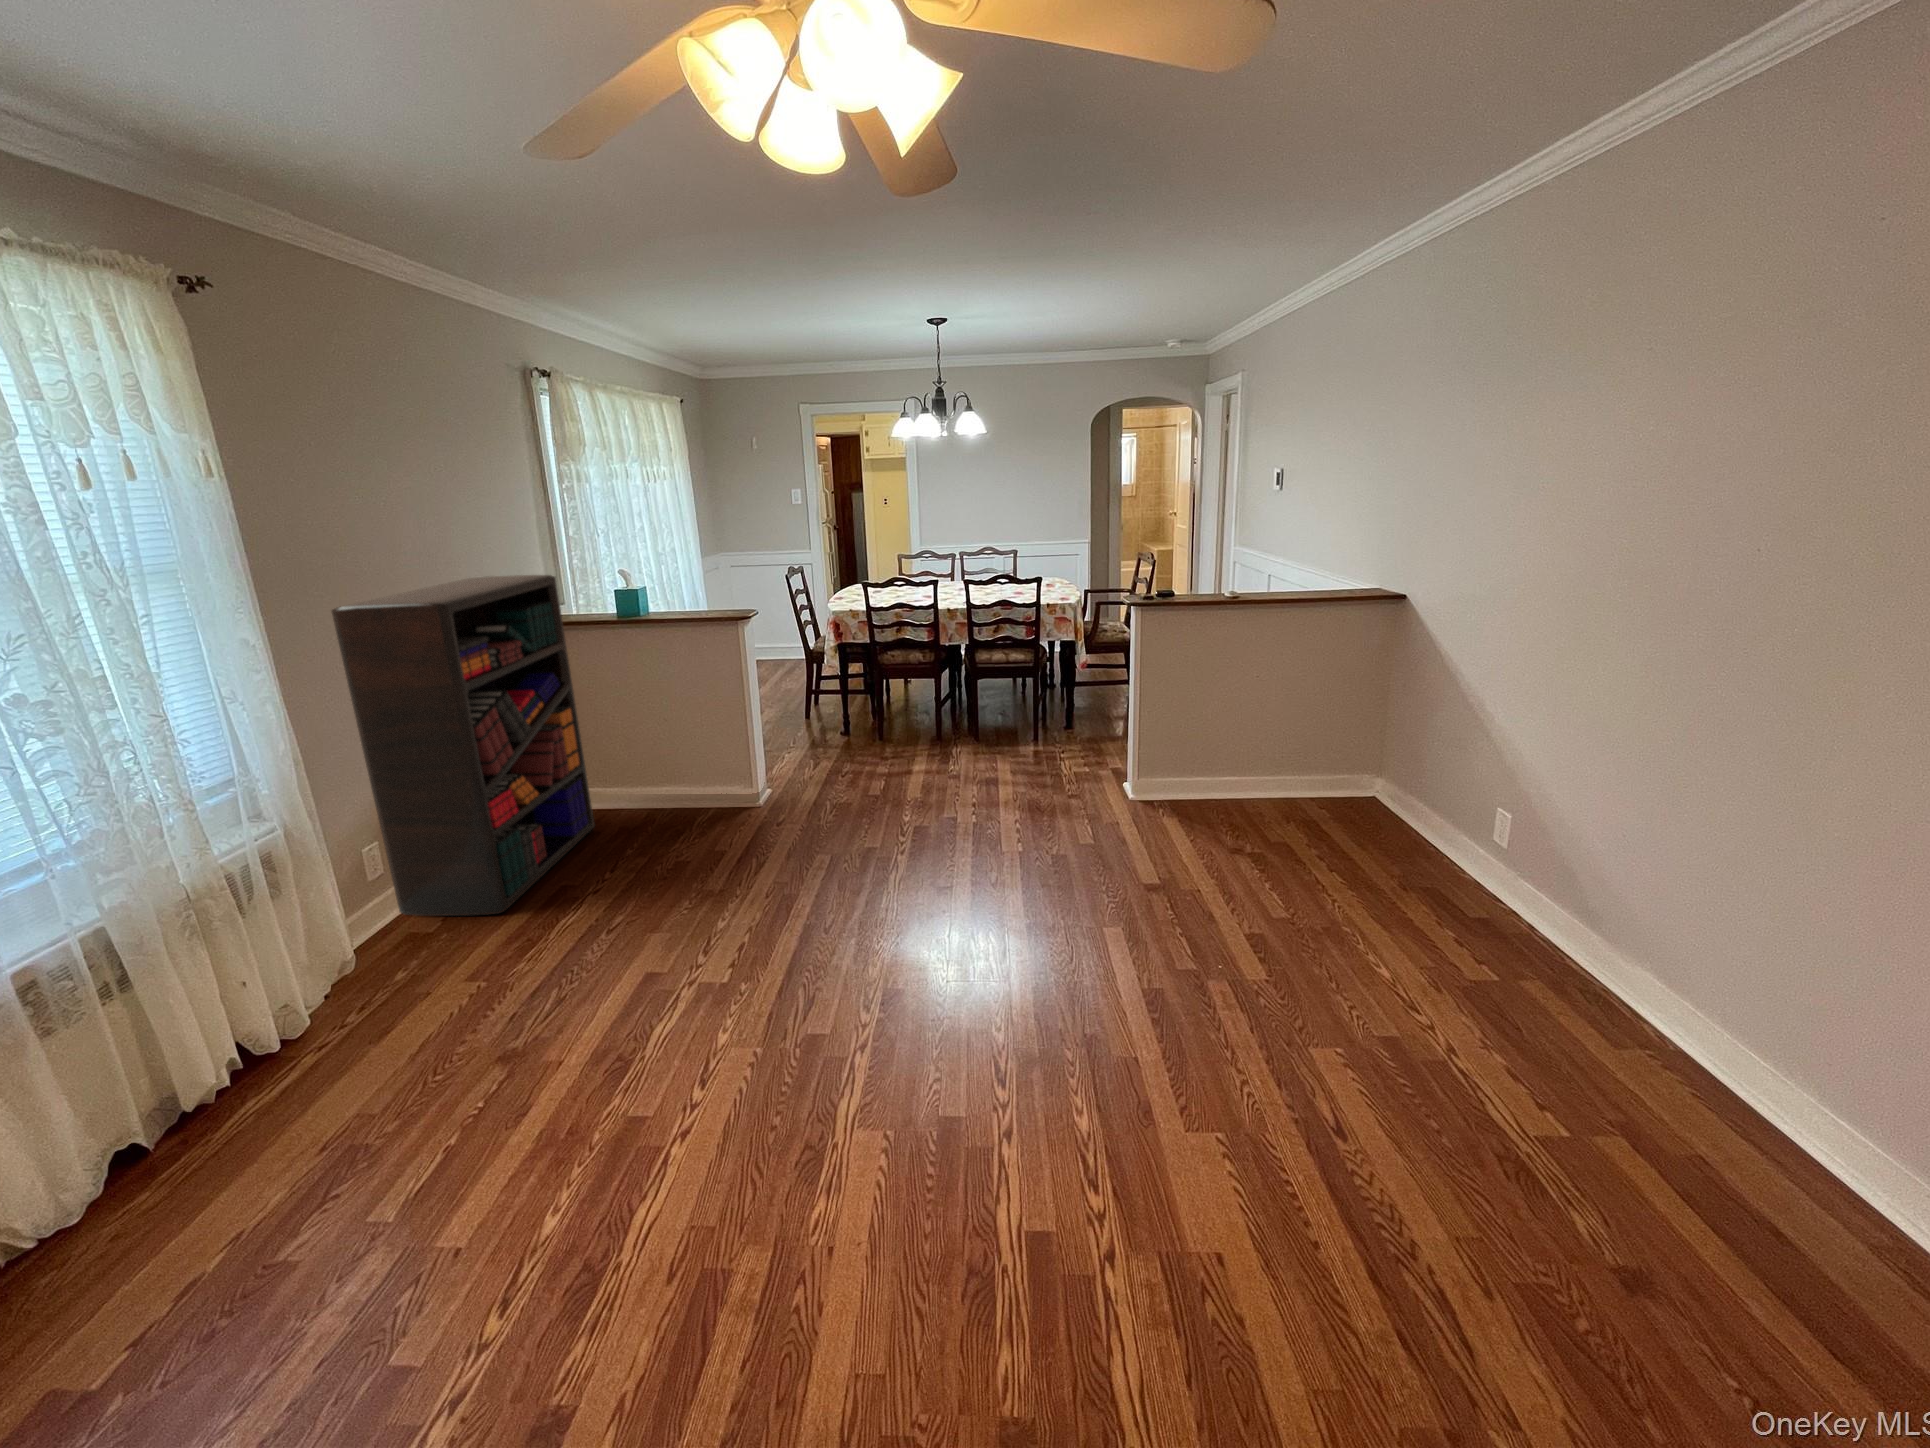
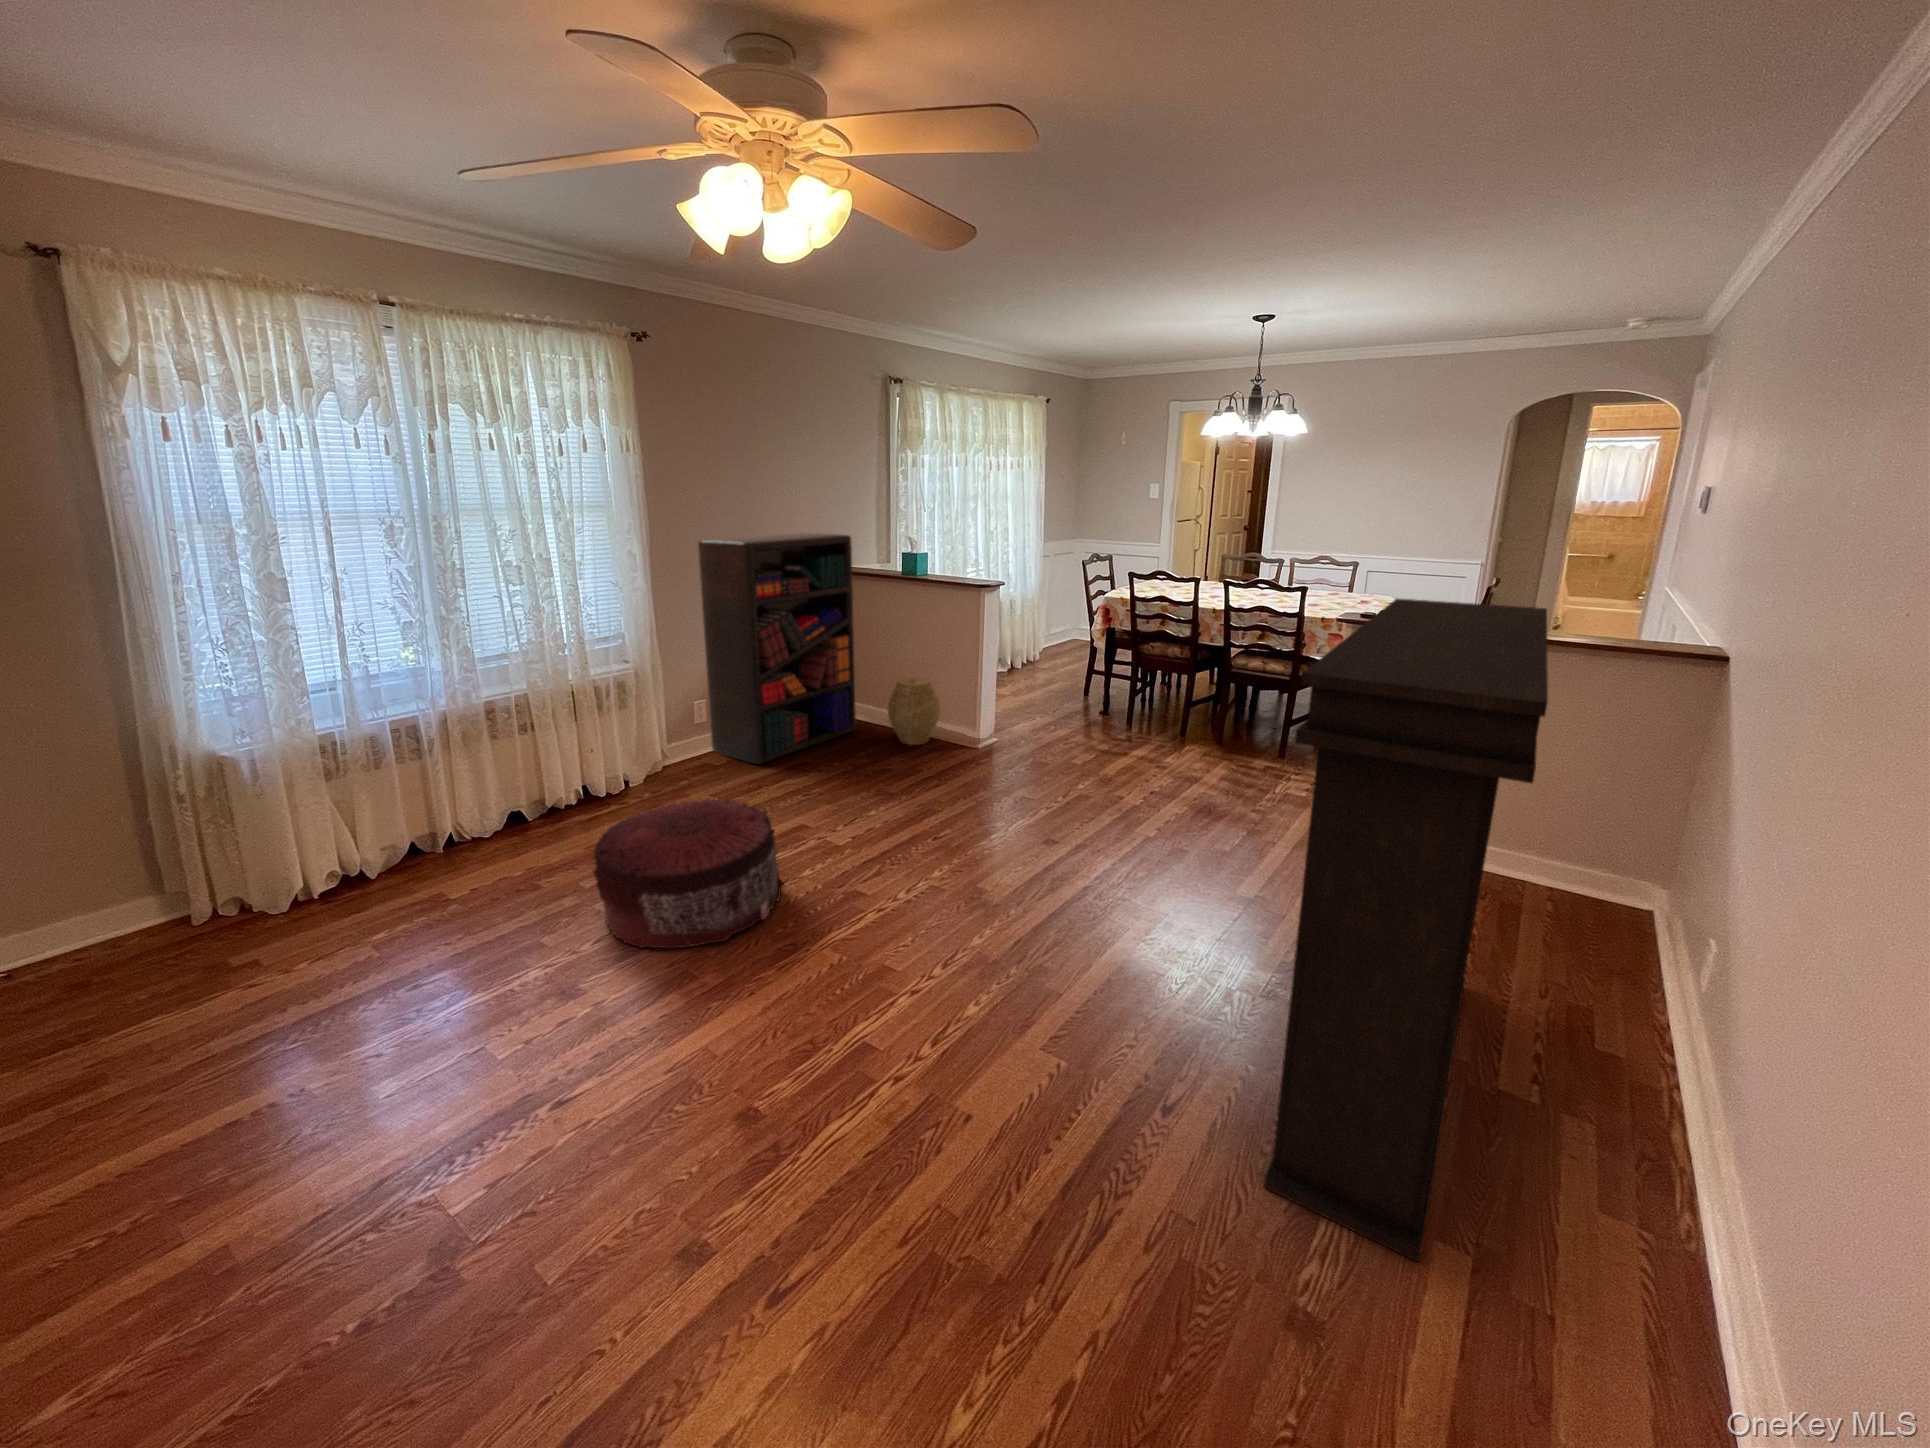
console table: none [1286,584,1733,1168] -> present [1264,598,1548,1262]
woven basket: none [643,742,710,827] -> present [888,678,940,745]
pouf: none [446,980,749,1280] -> present [593,798,784,949]

